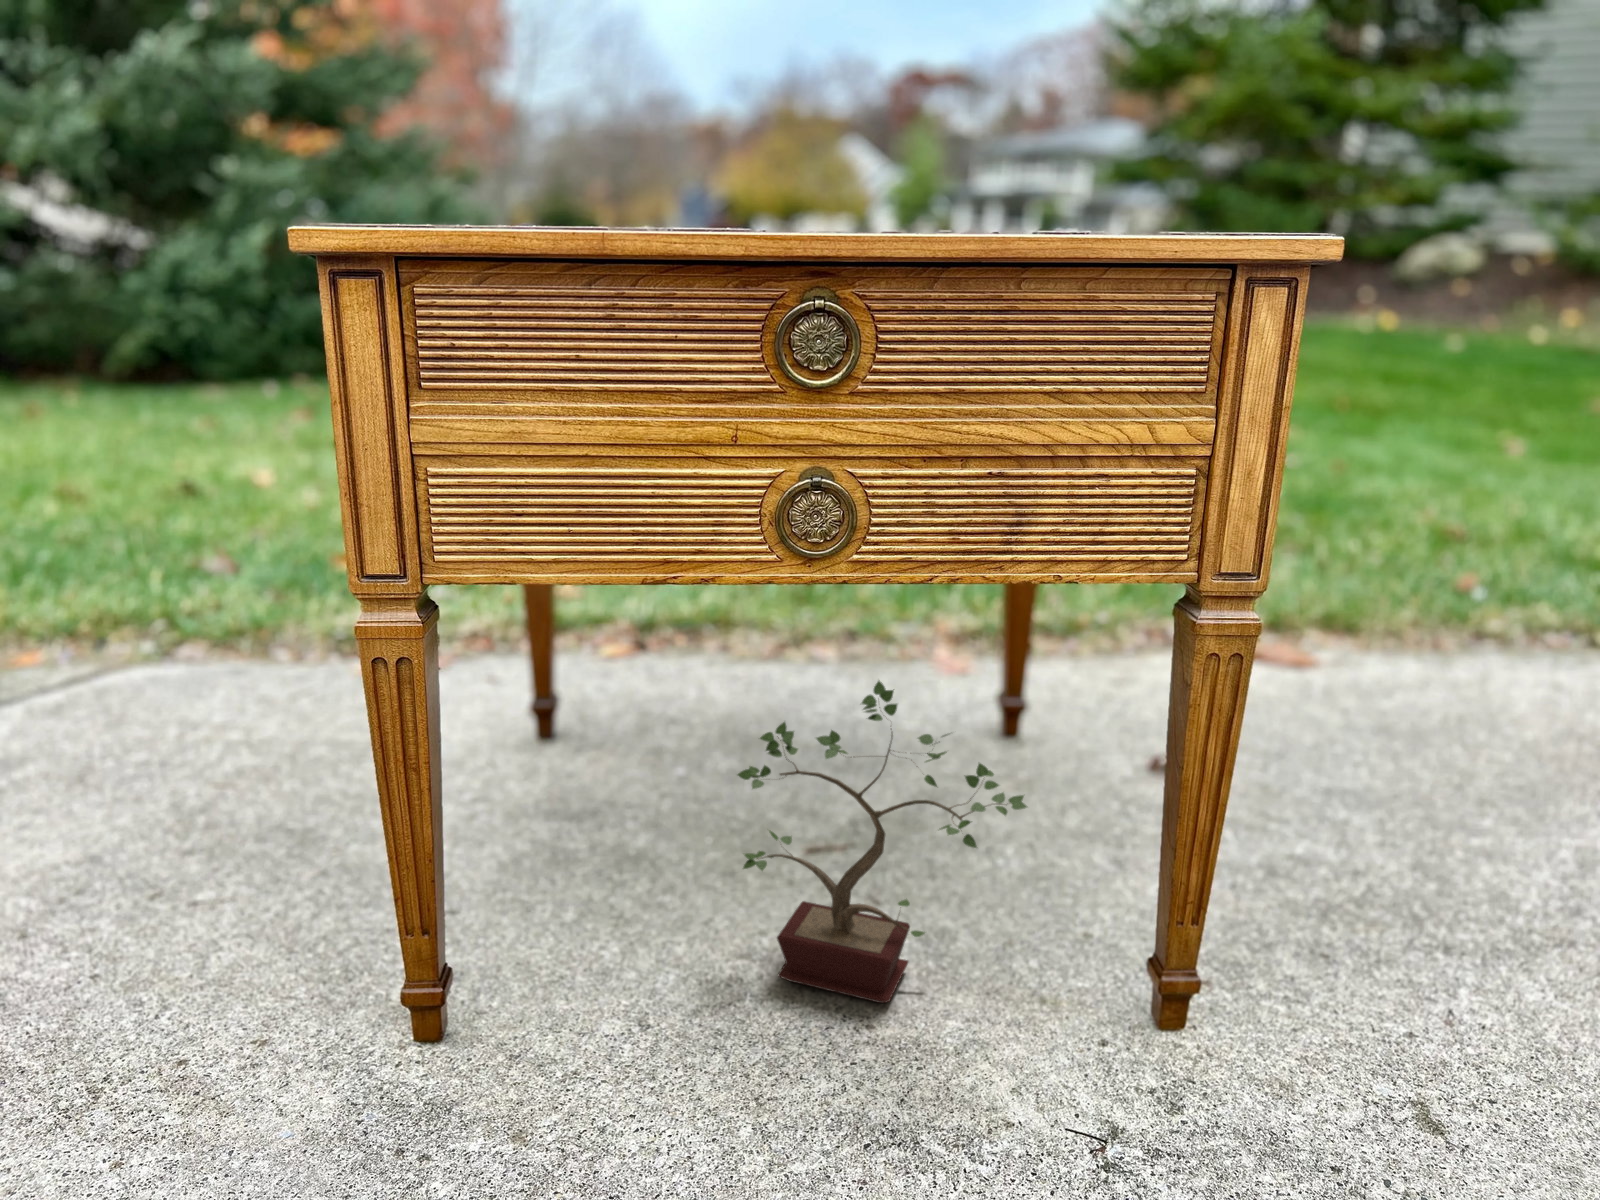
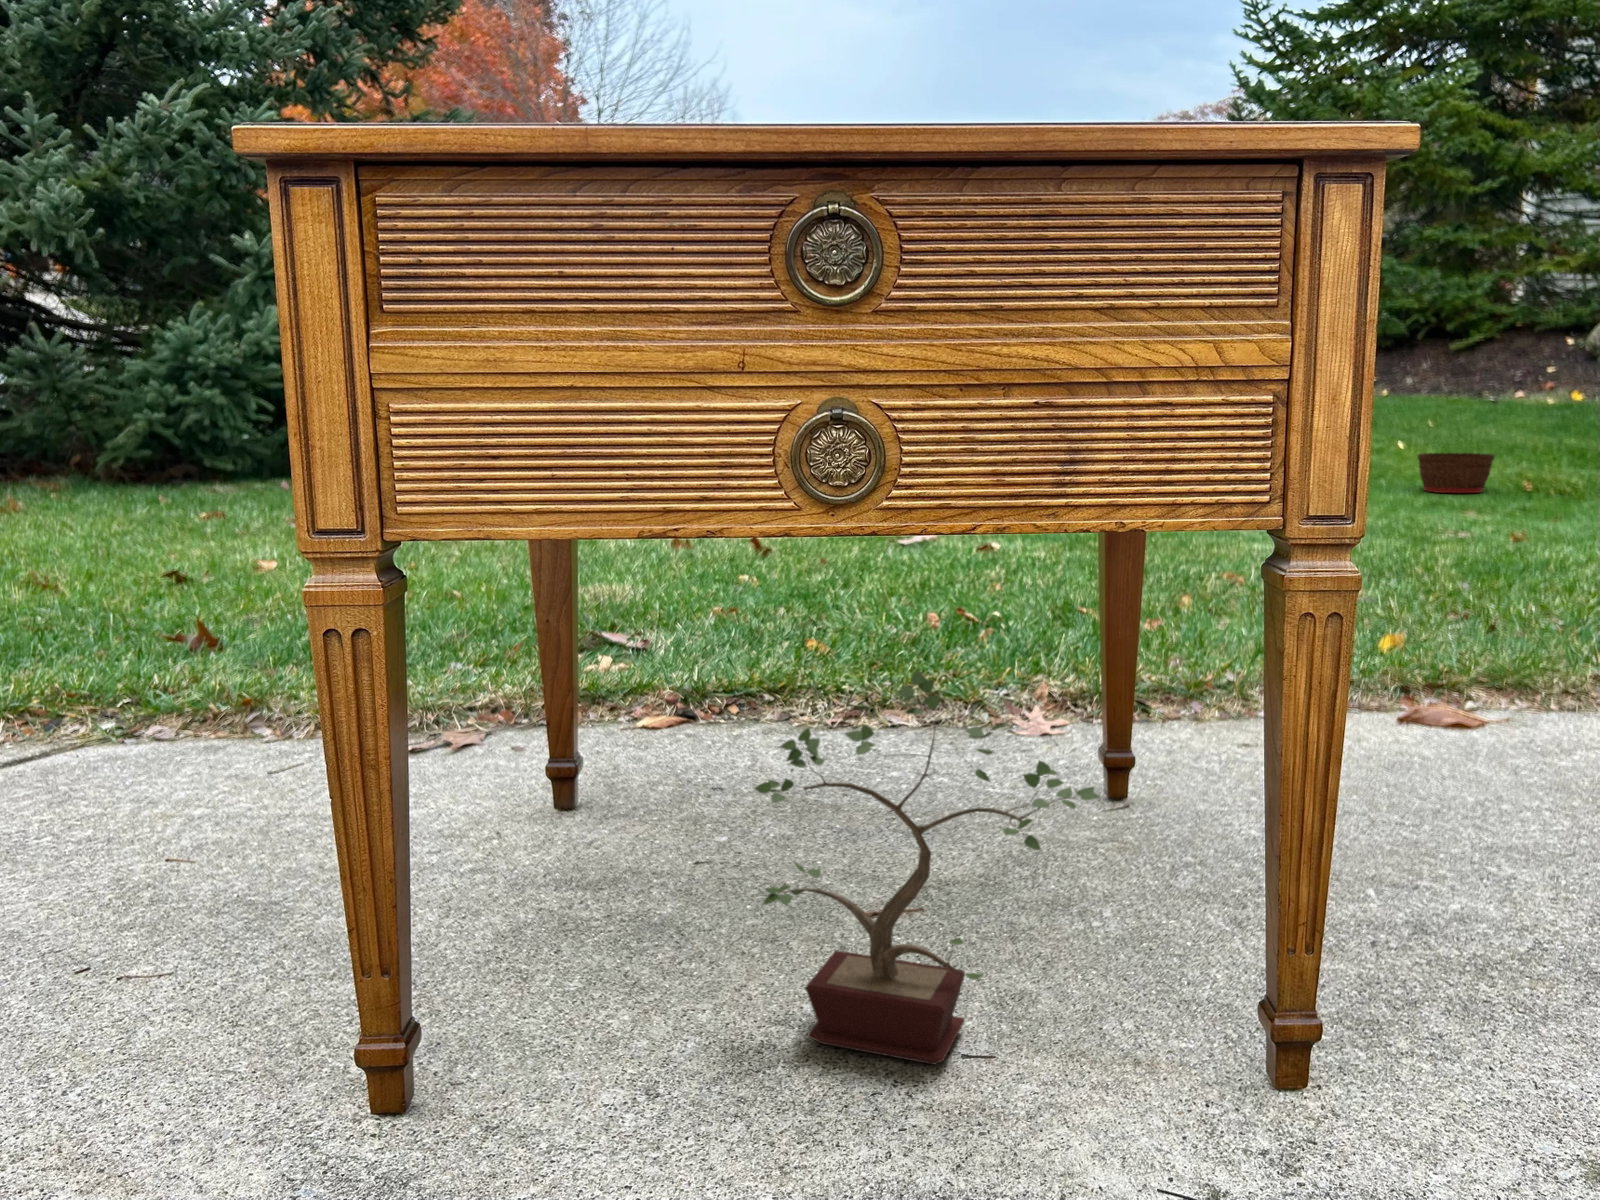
basket: none [1352,362,1422,403] -> present [1418,453,1494,493]

